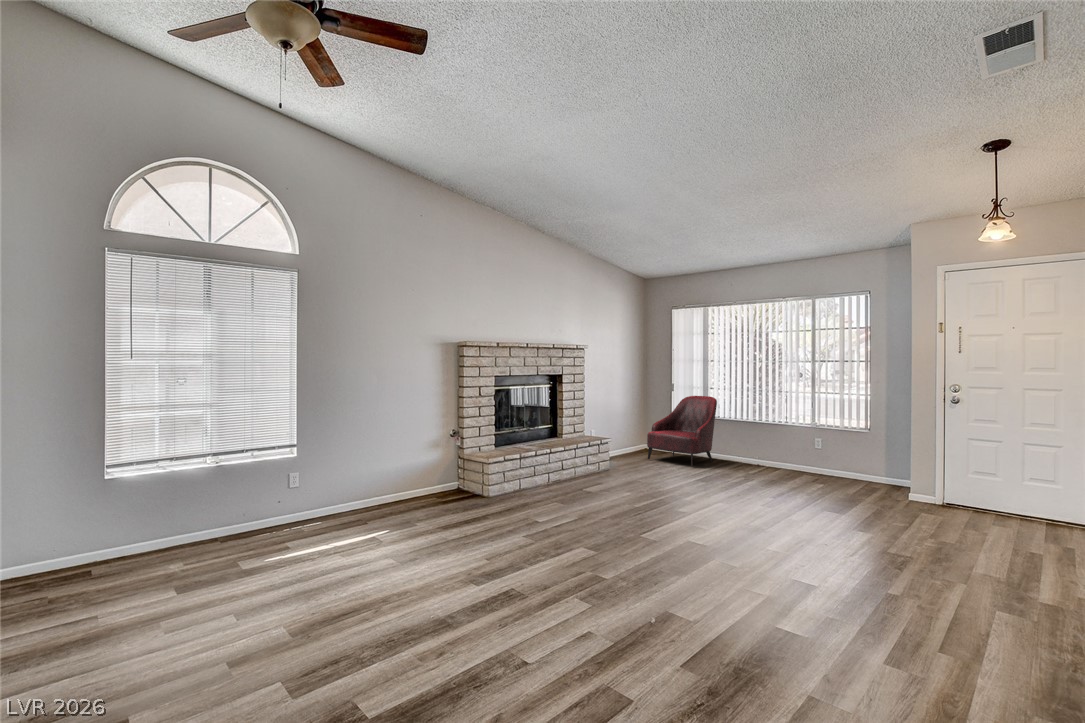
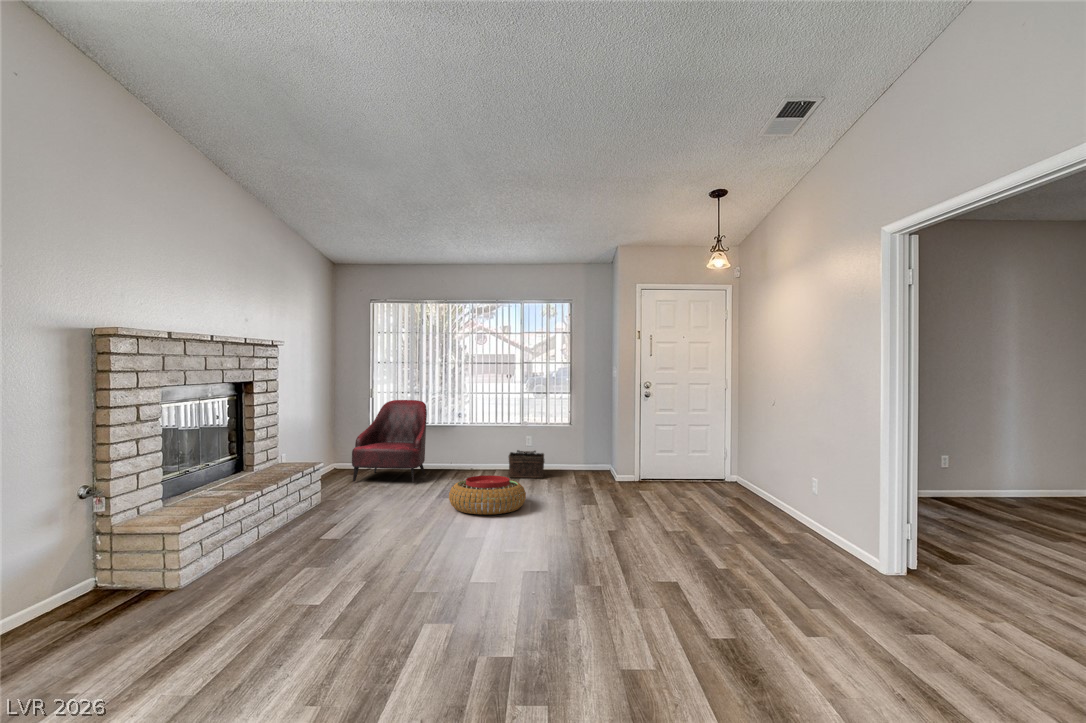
basket: none [787,450,833,480] -> present [509,450,544,478]
pouf: none [696,464,771,500] -> present [449,475,526,514]

